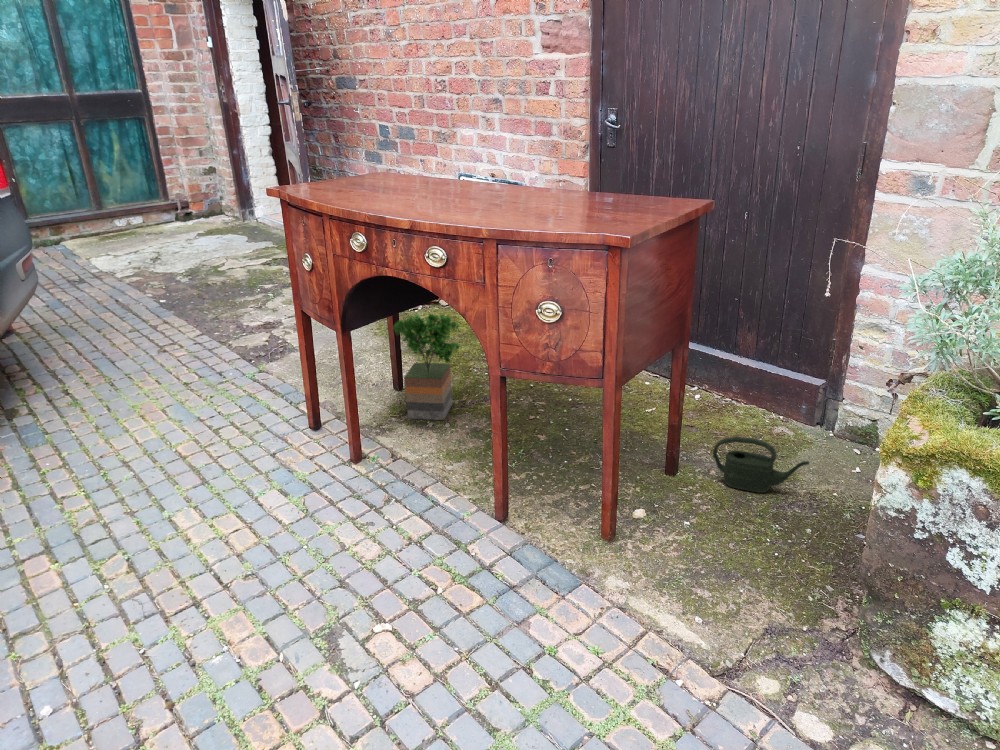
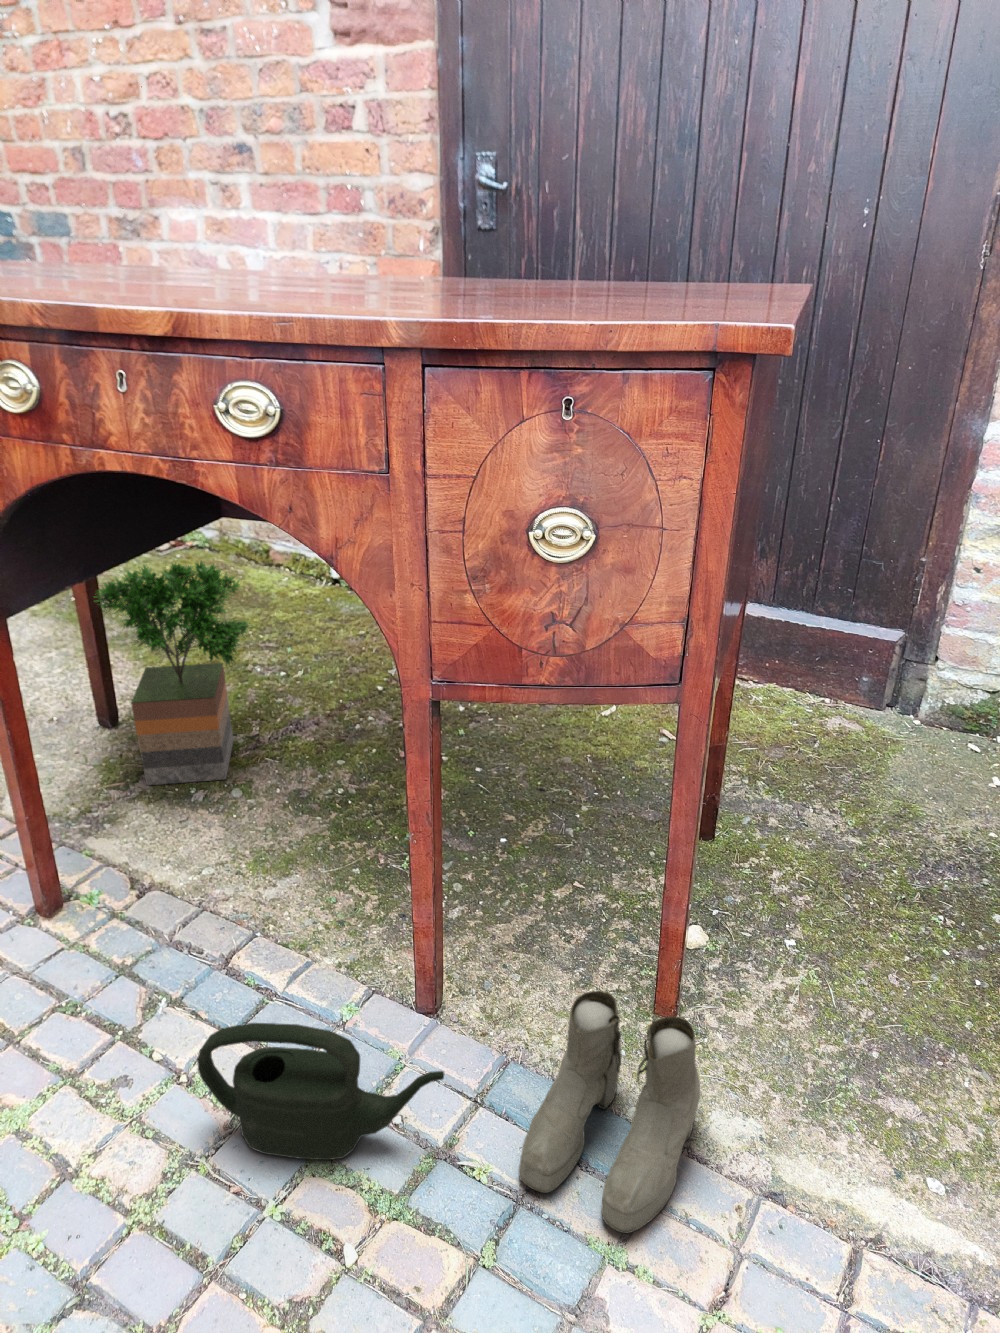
watering can: present [713,437,809,493] -> present [198,1023,444,1160]
boots: none [514,509,599,605] -> present [519,991,700,1233]

